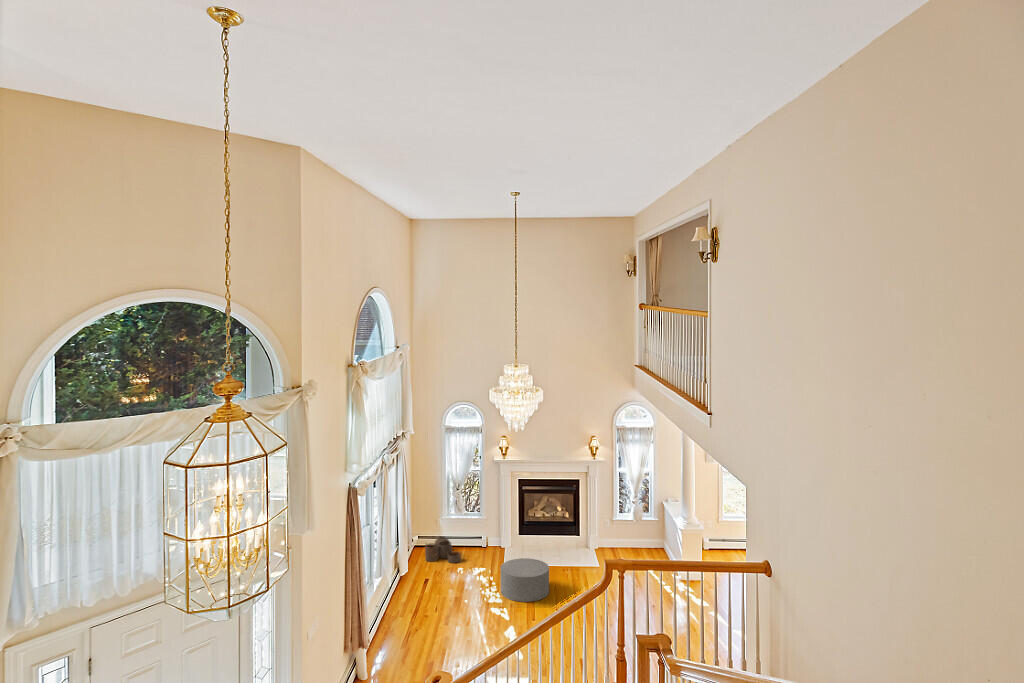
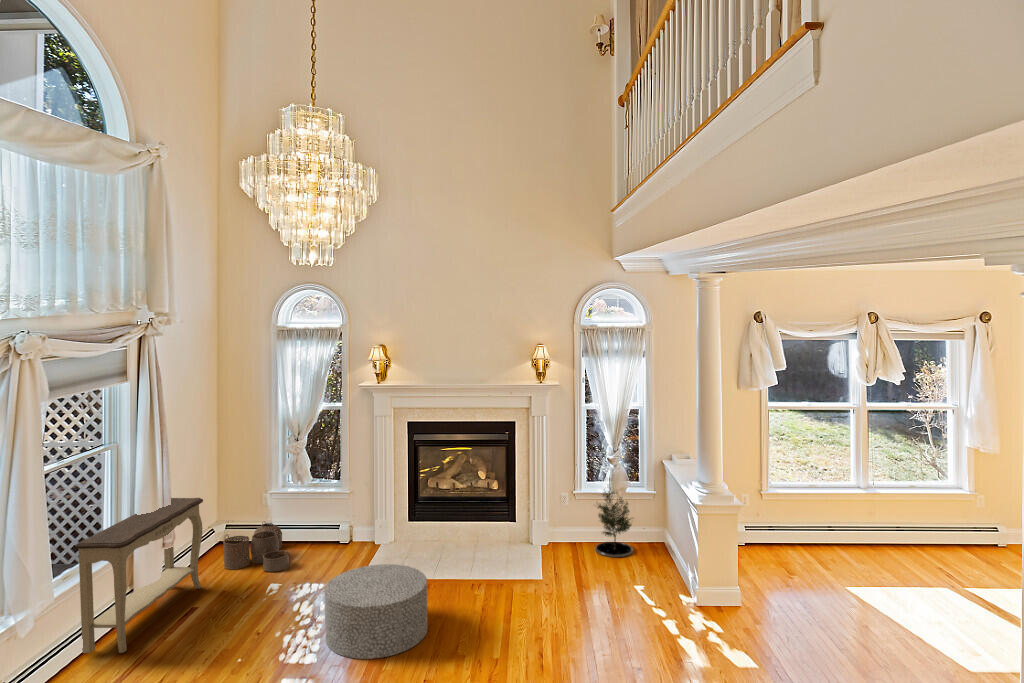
potted tree: none [624,515,648,557] -> present [595,489,633,557]
console table: none [390,523,424,599] -> present [75,498,203,653]

